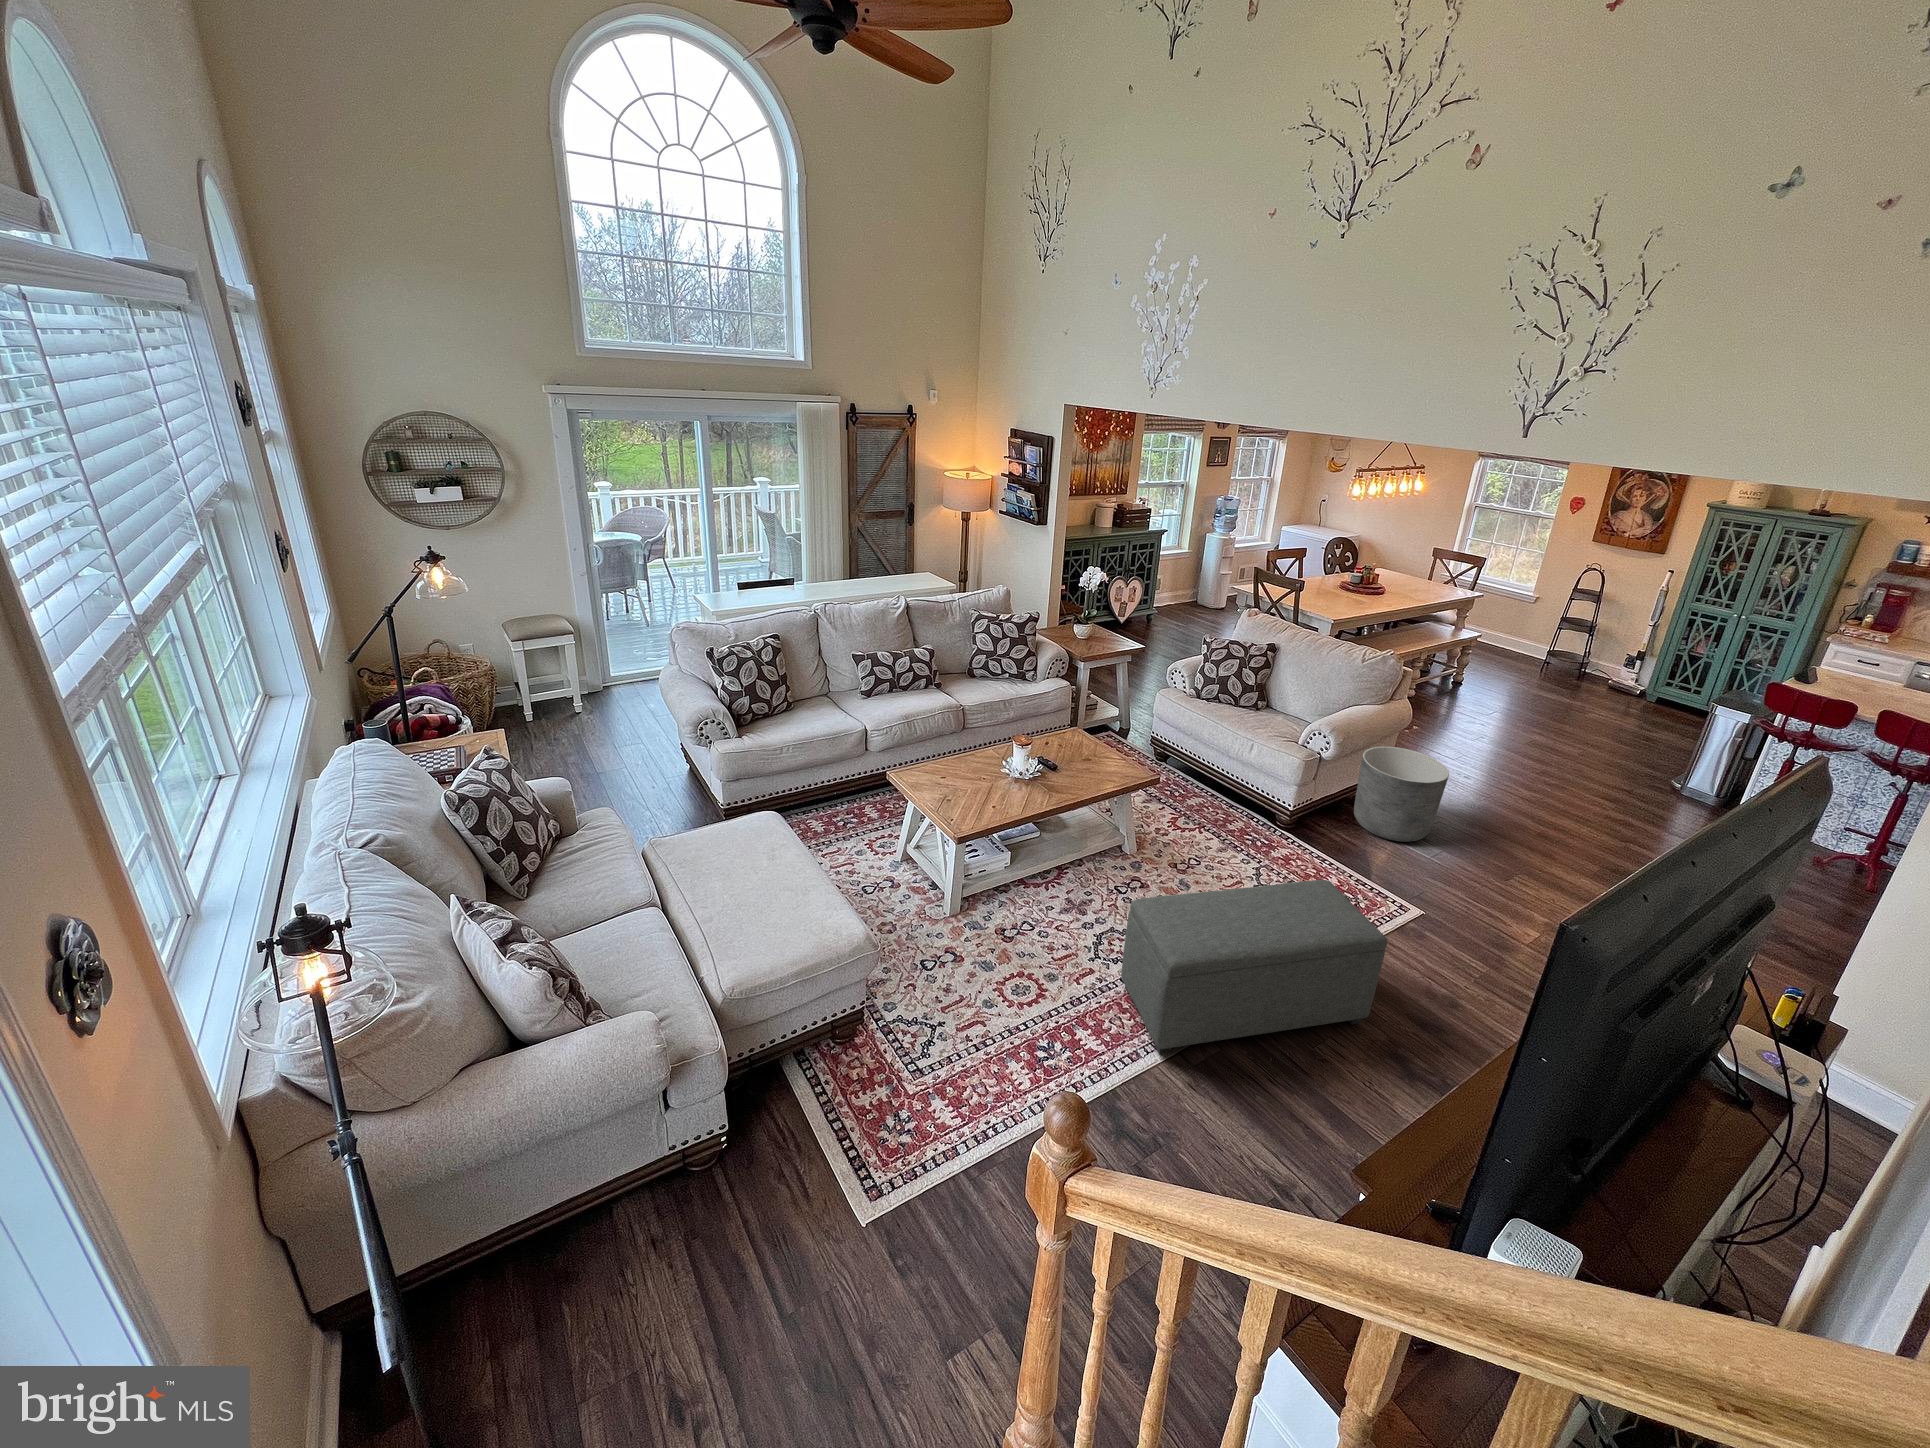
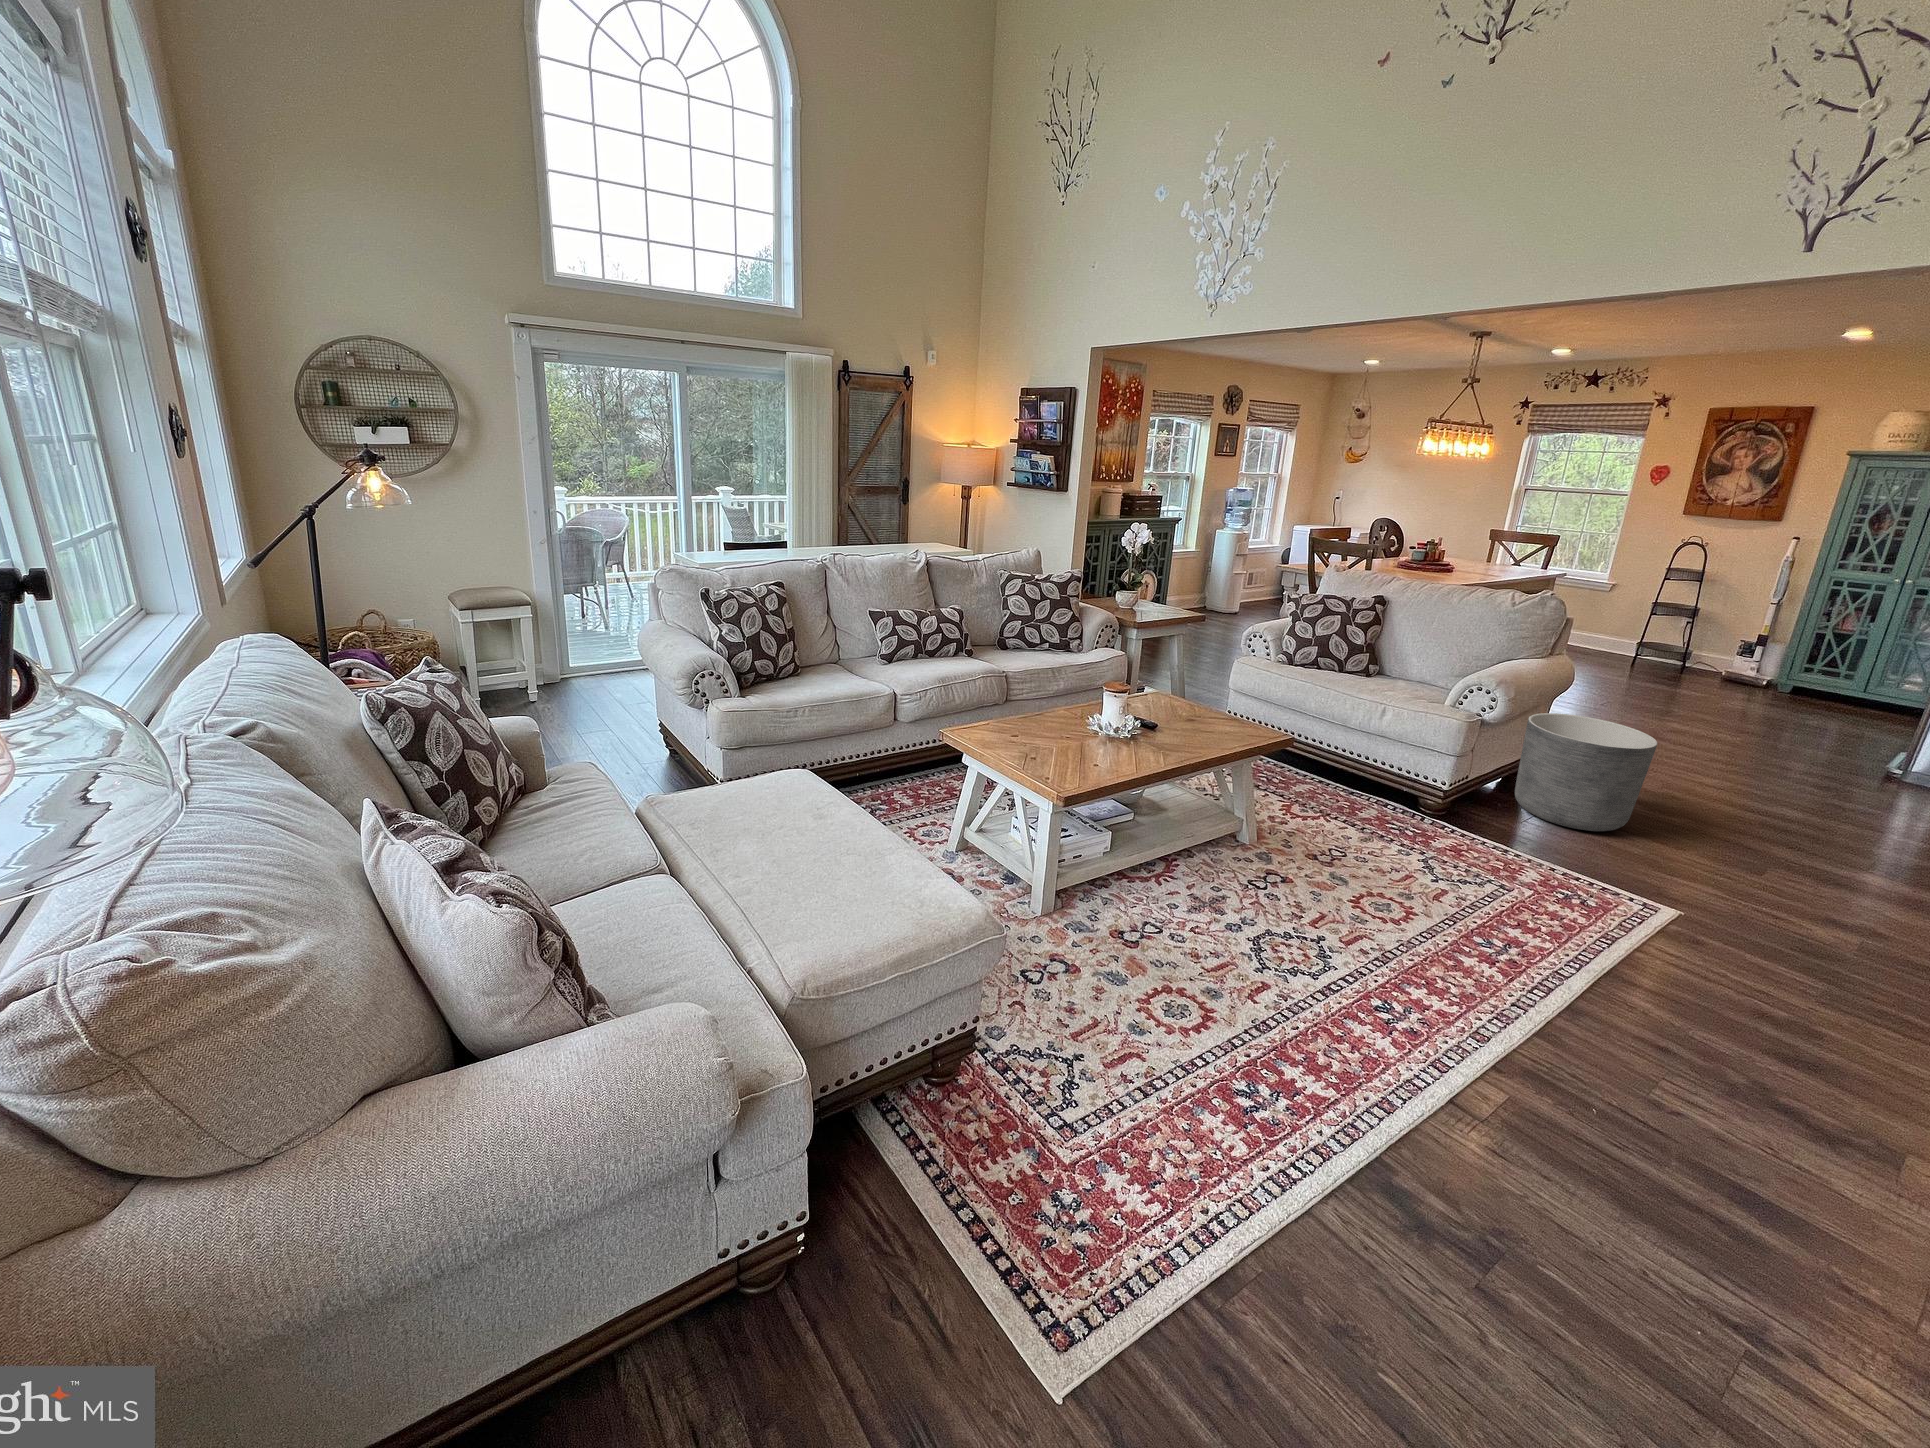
ottoman: present [1121,880,1387,1054] -> none [1316,852,1750,1104]

